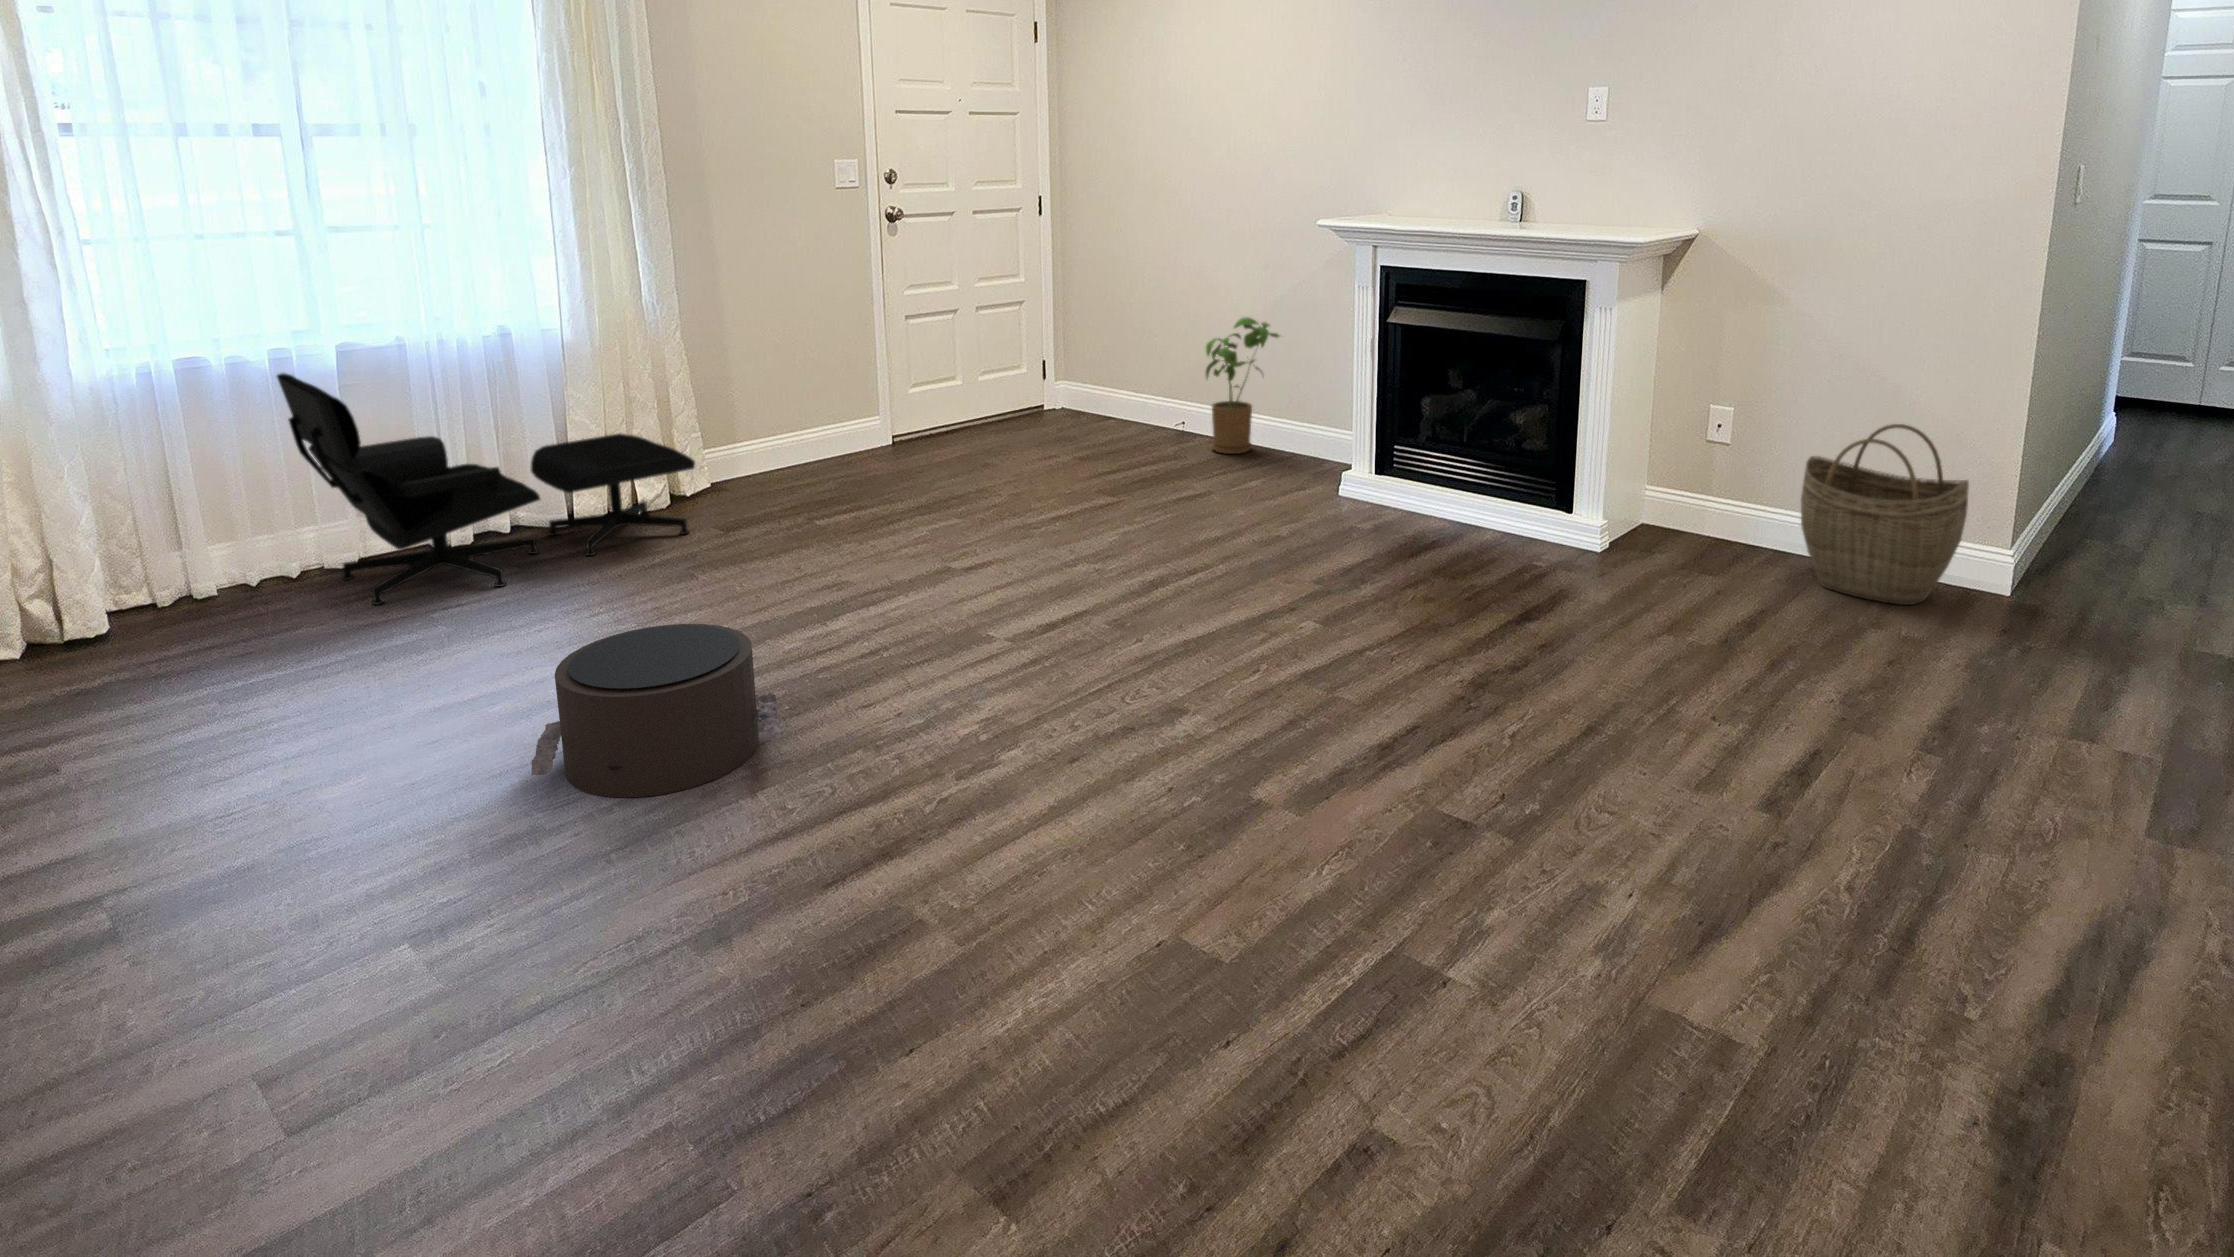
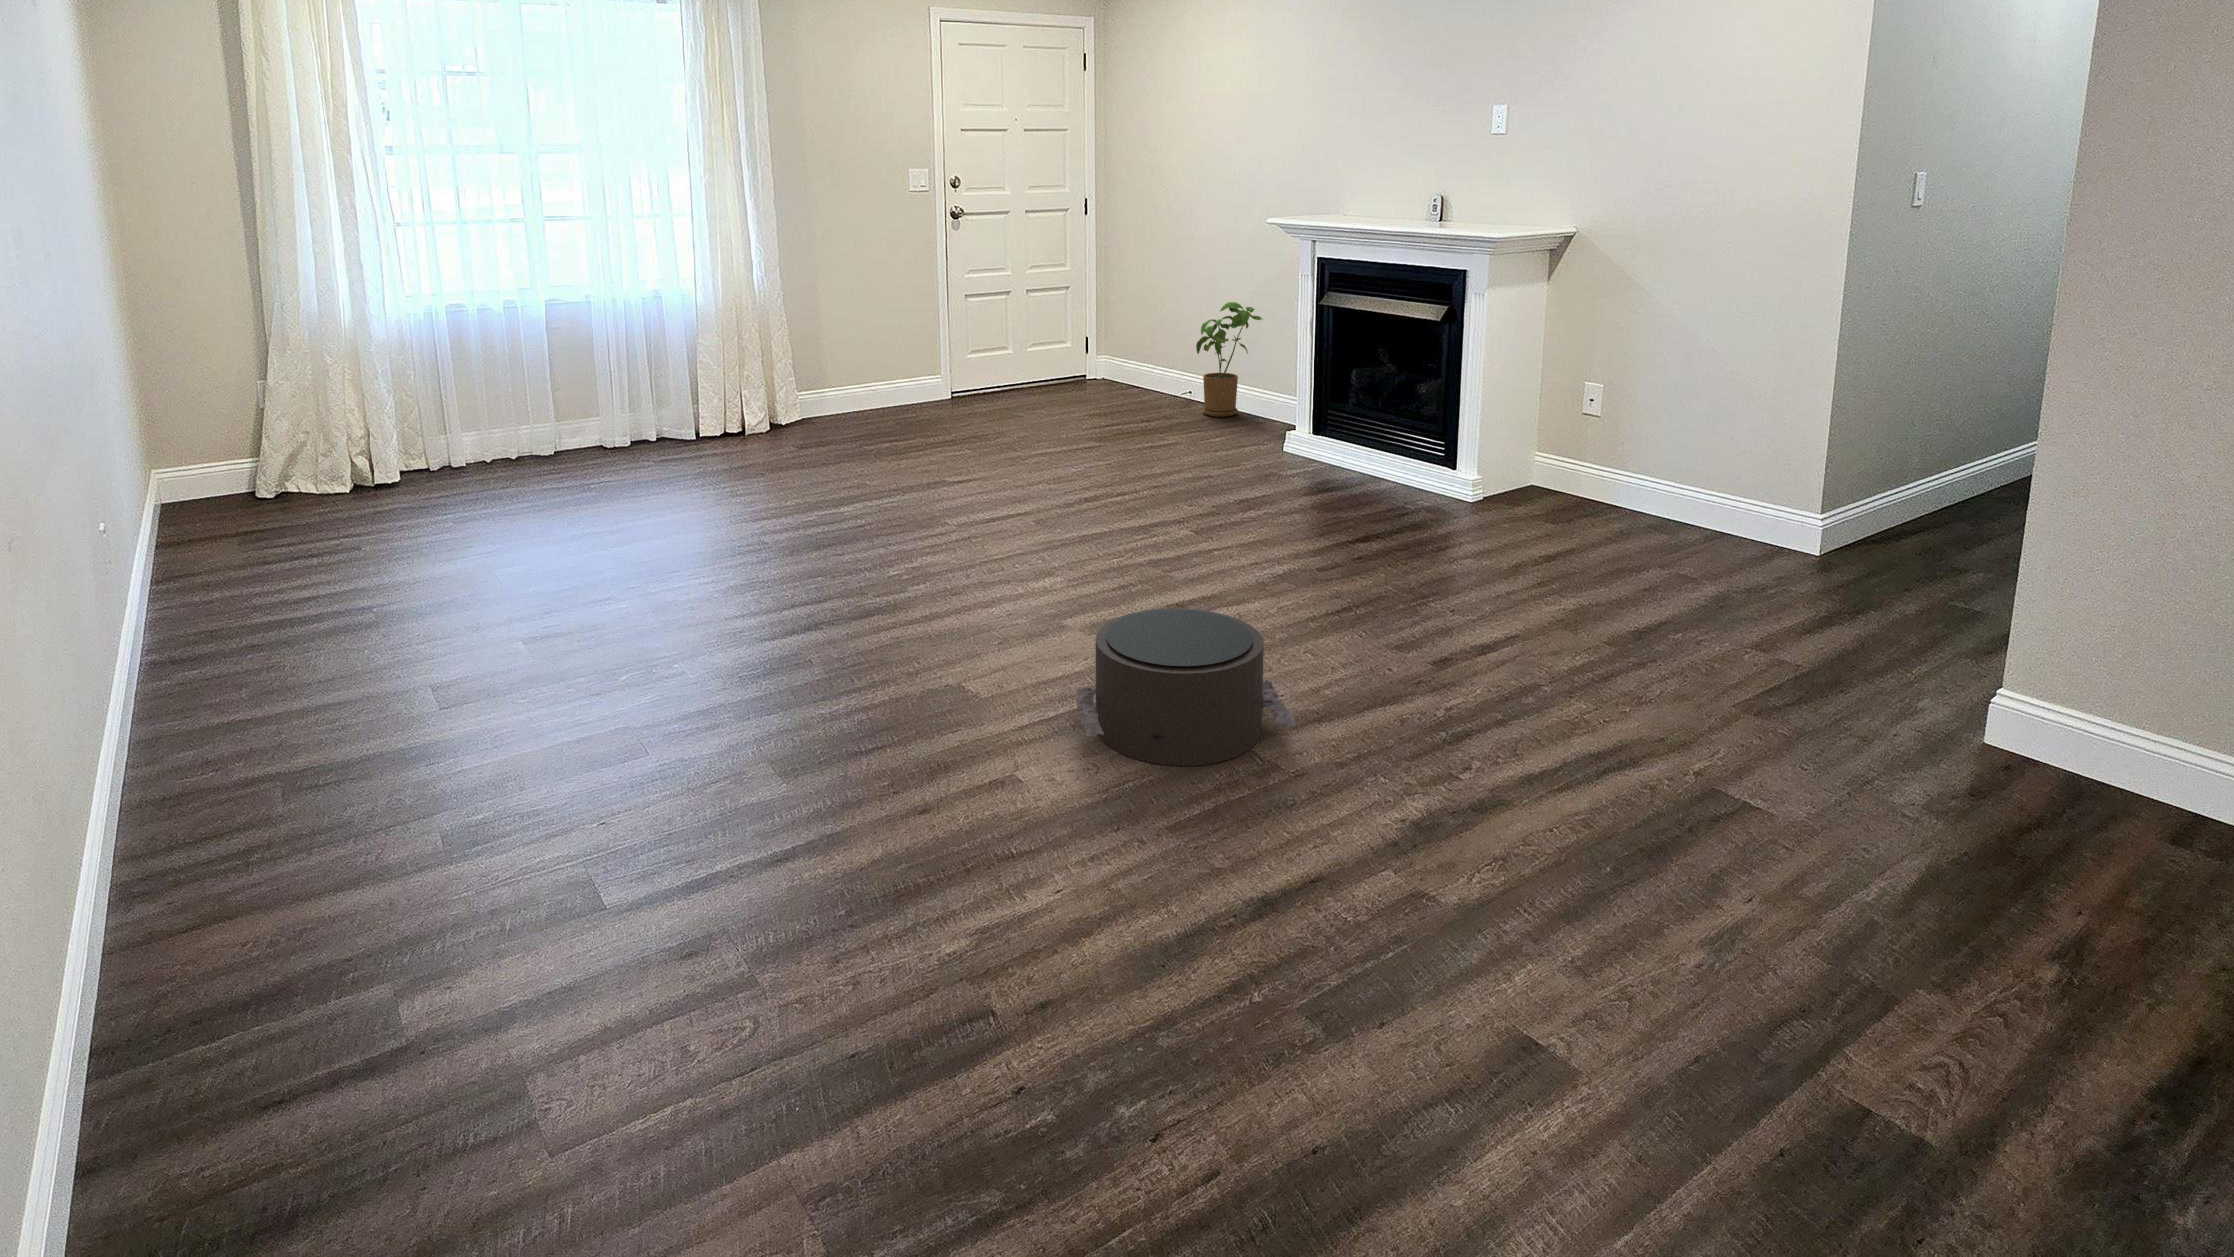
lounge chair: present [277,373,696,605] -> none [506,317,781,478]
woven basket: present [1801,424,1969,605] -> none [1627,402,1768,556]
pouf: present [531,624,783,797] -> present [1076,608,1296,766]

